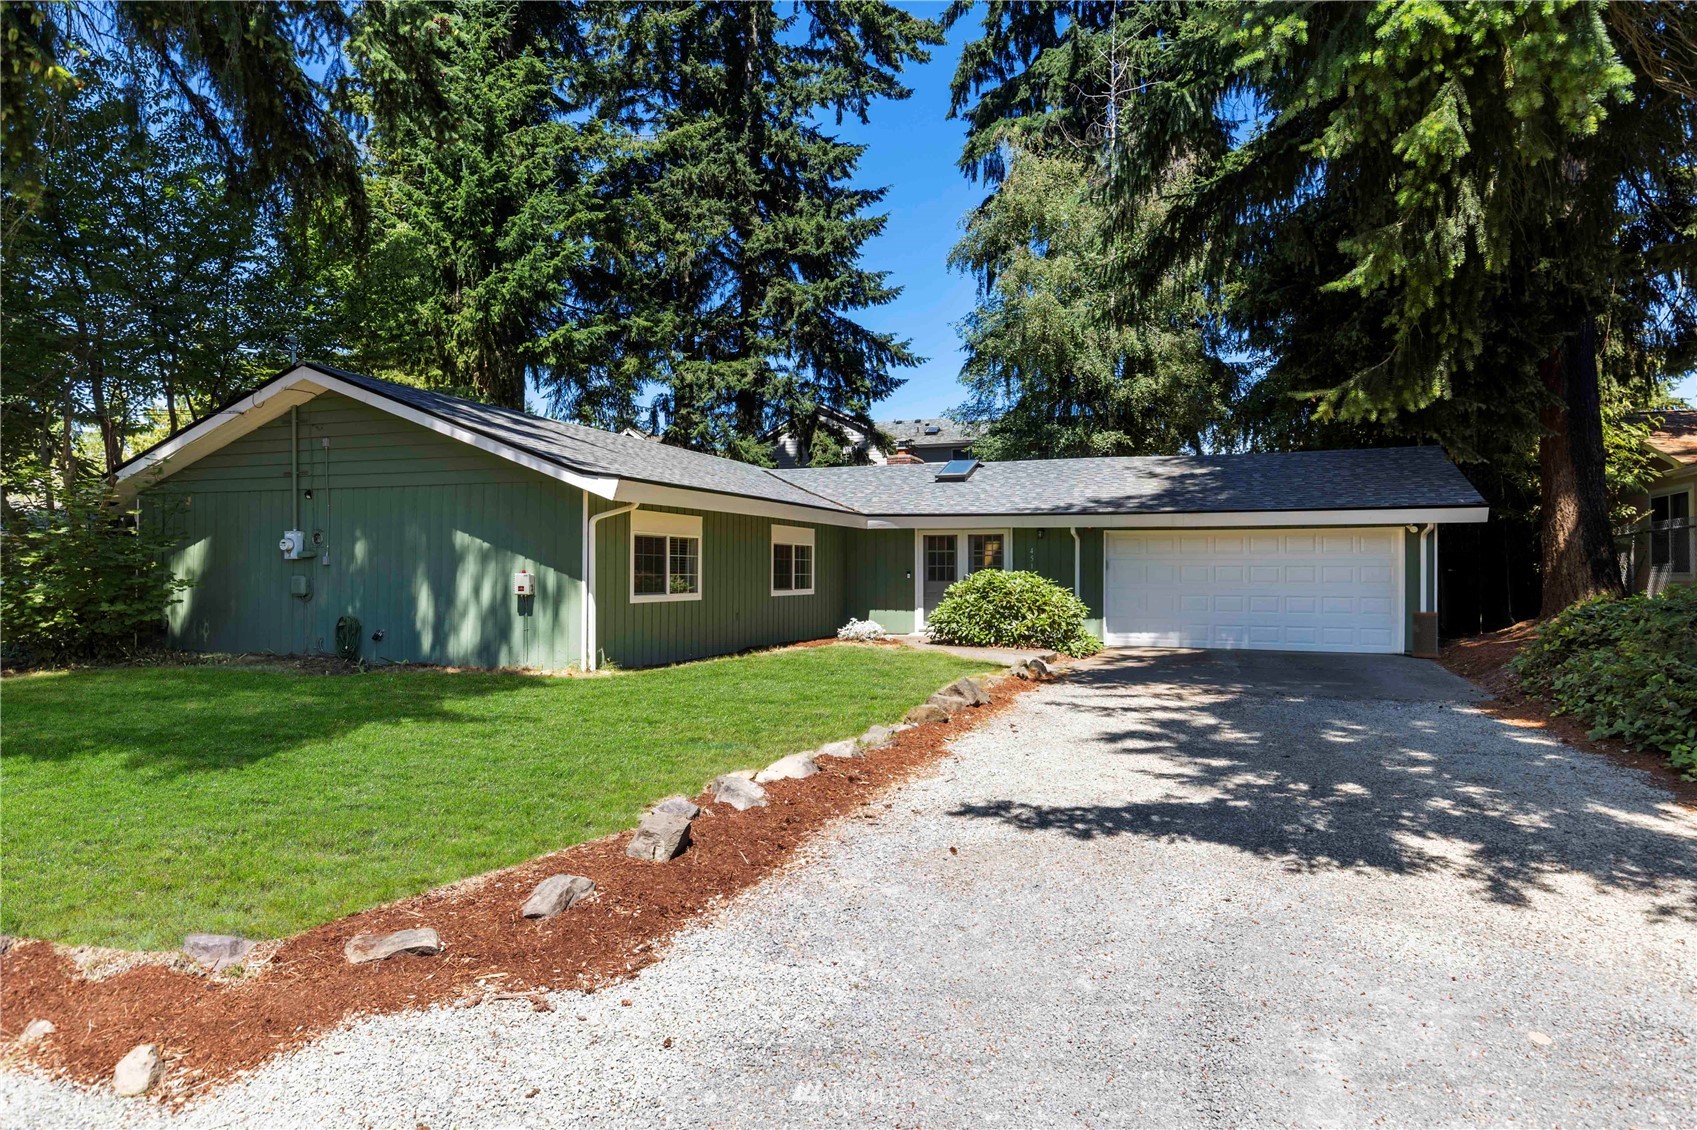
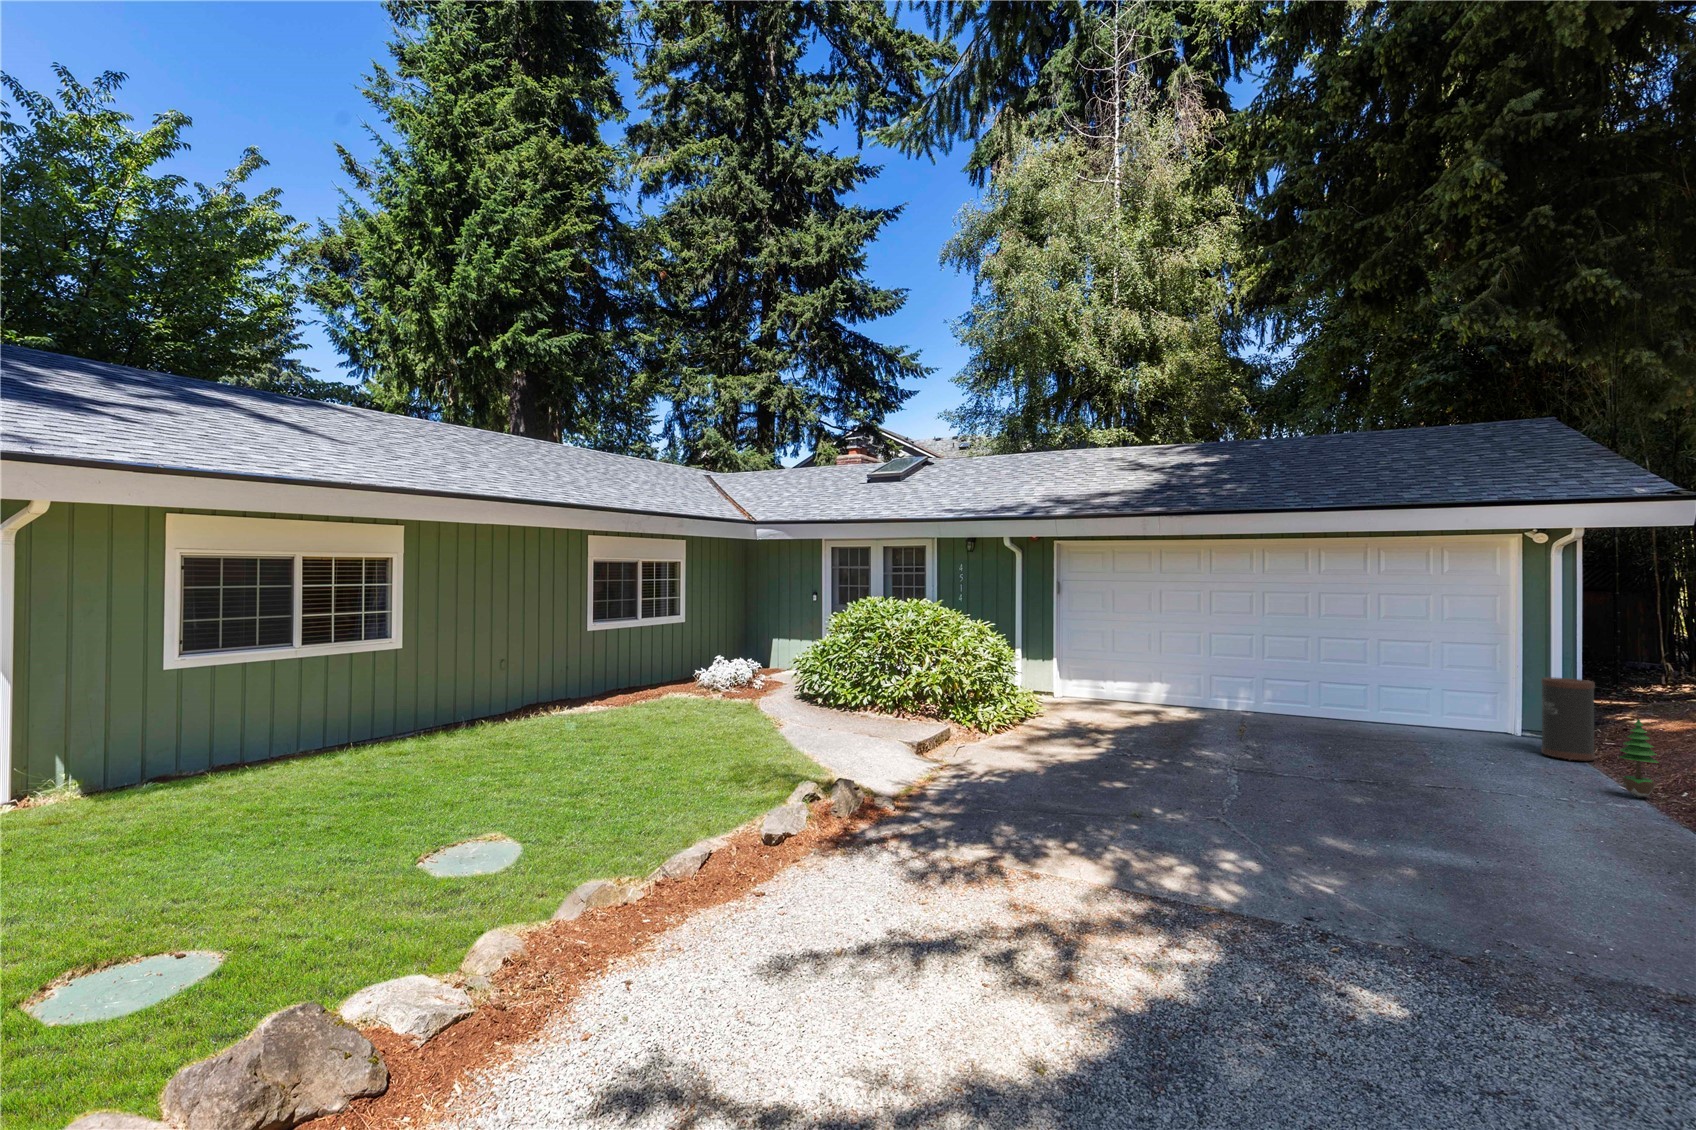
potted tree: none [1441,625,1459,667] -> present [1619,719,1659,798]

